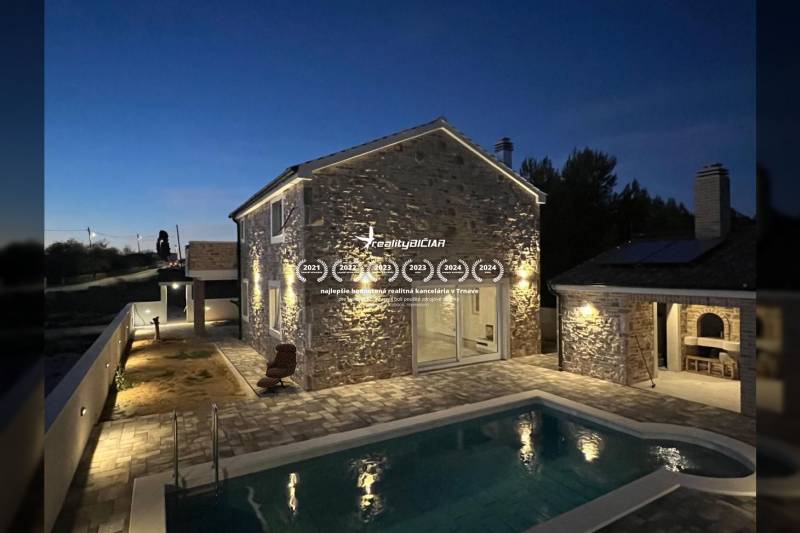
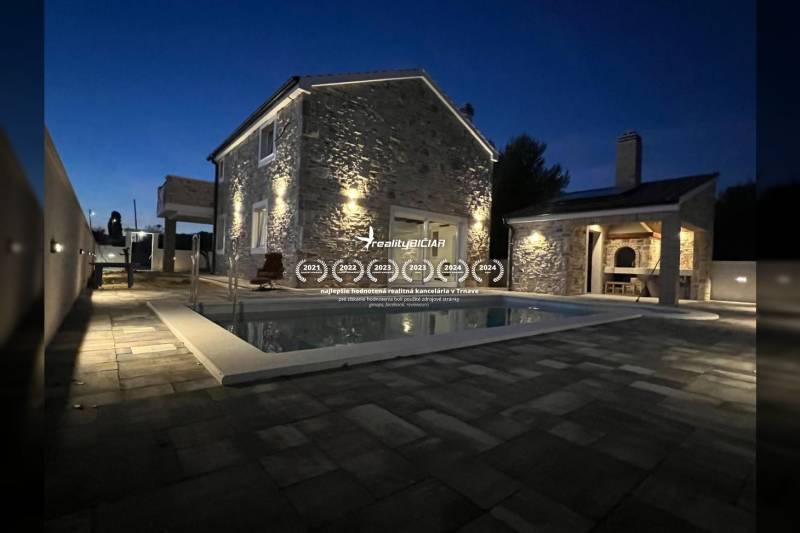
round table: none [99,364,151,400] -> present [88,262,140,289]

